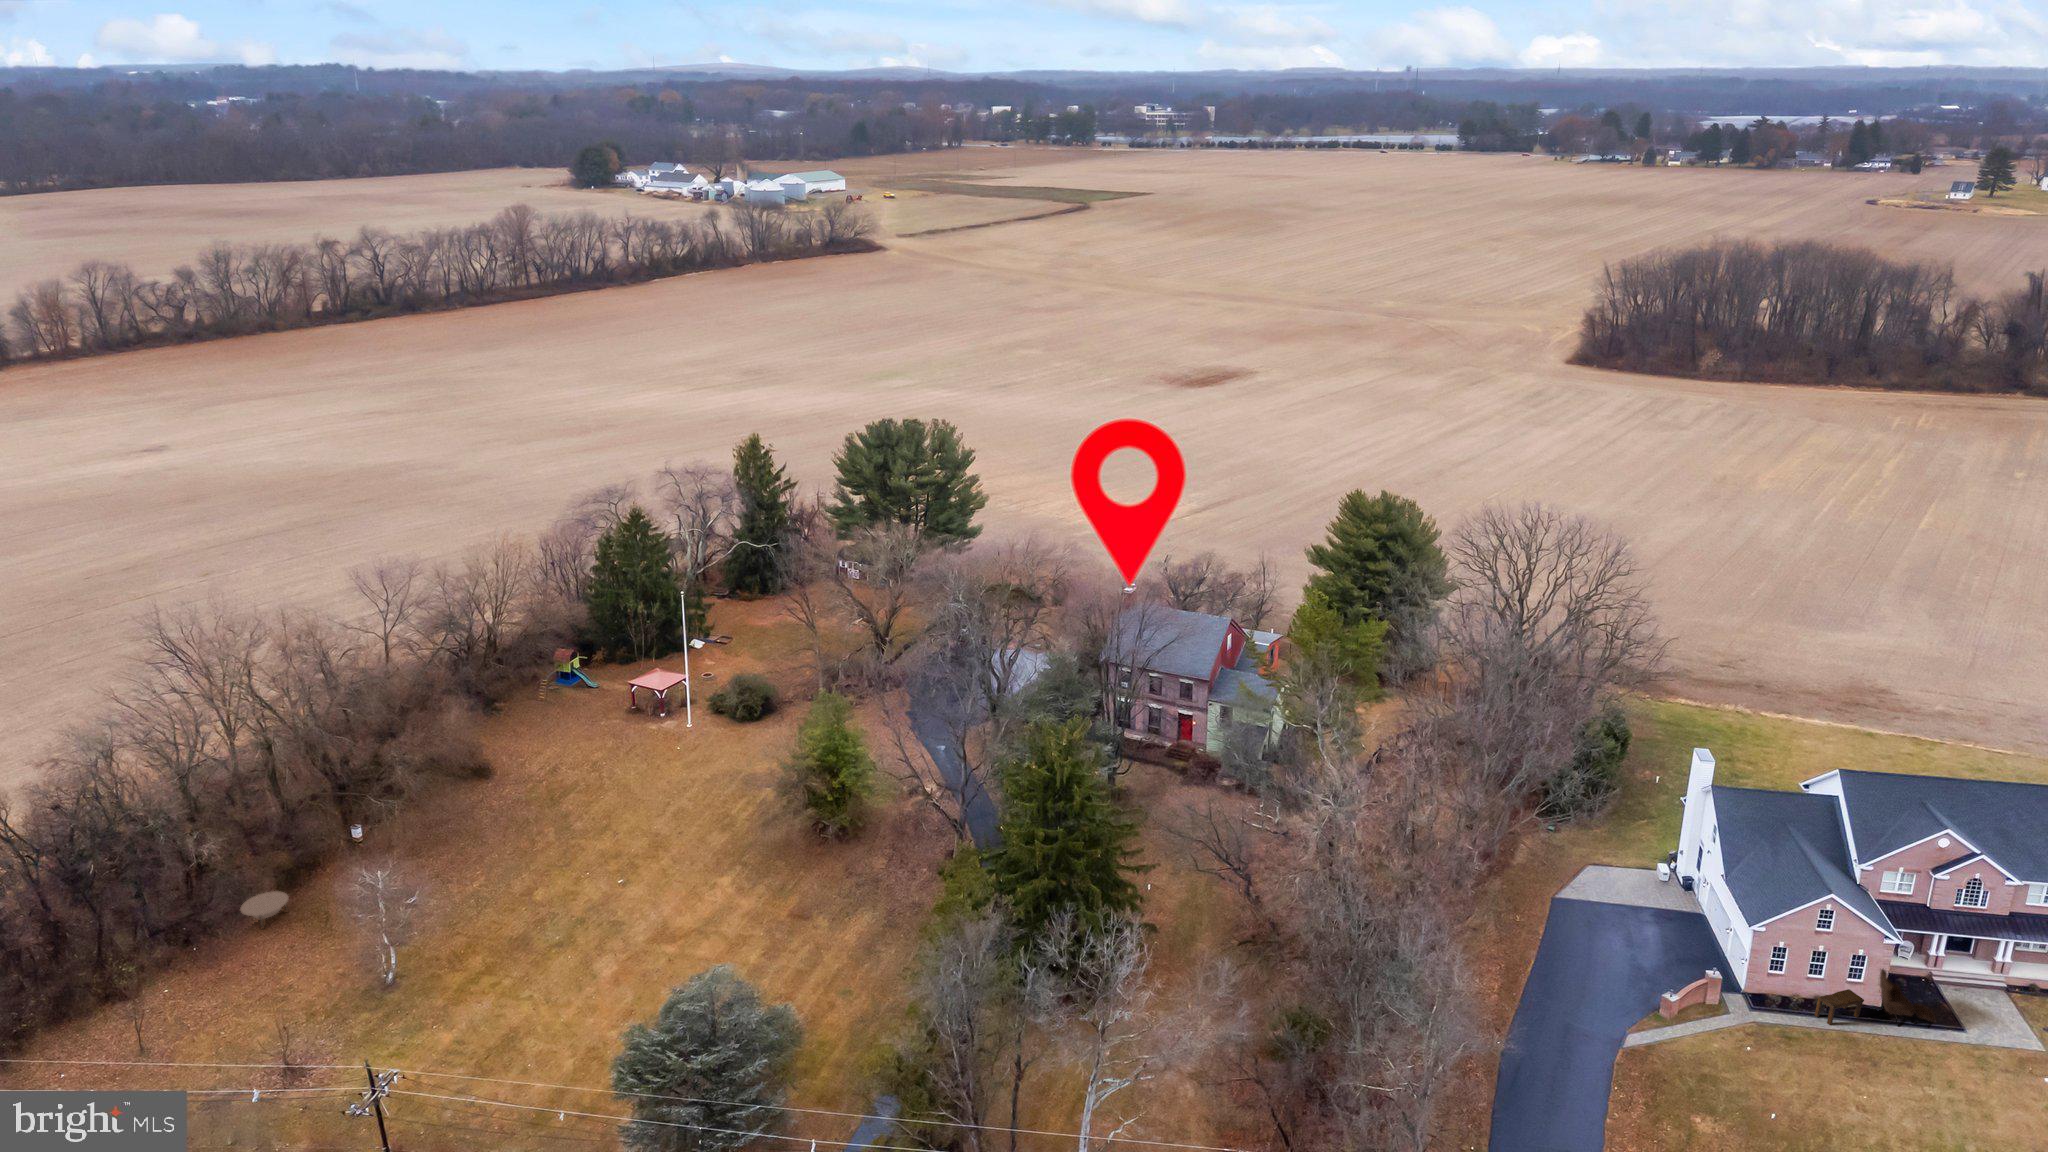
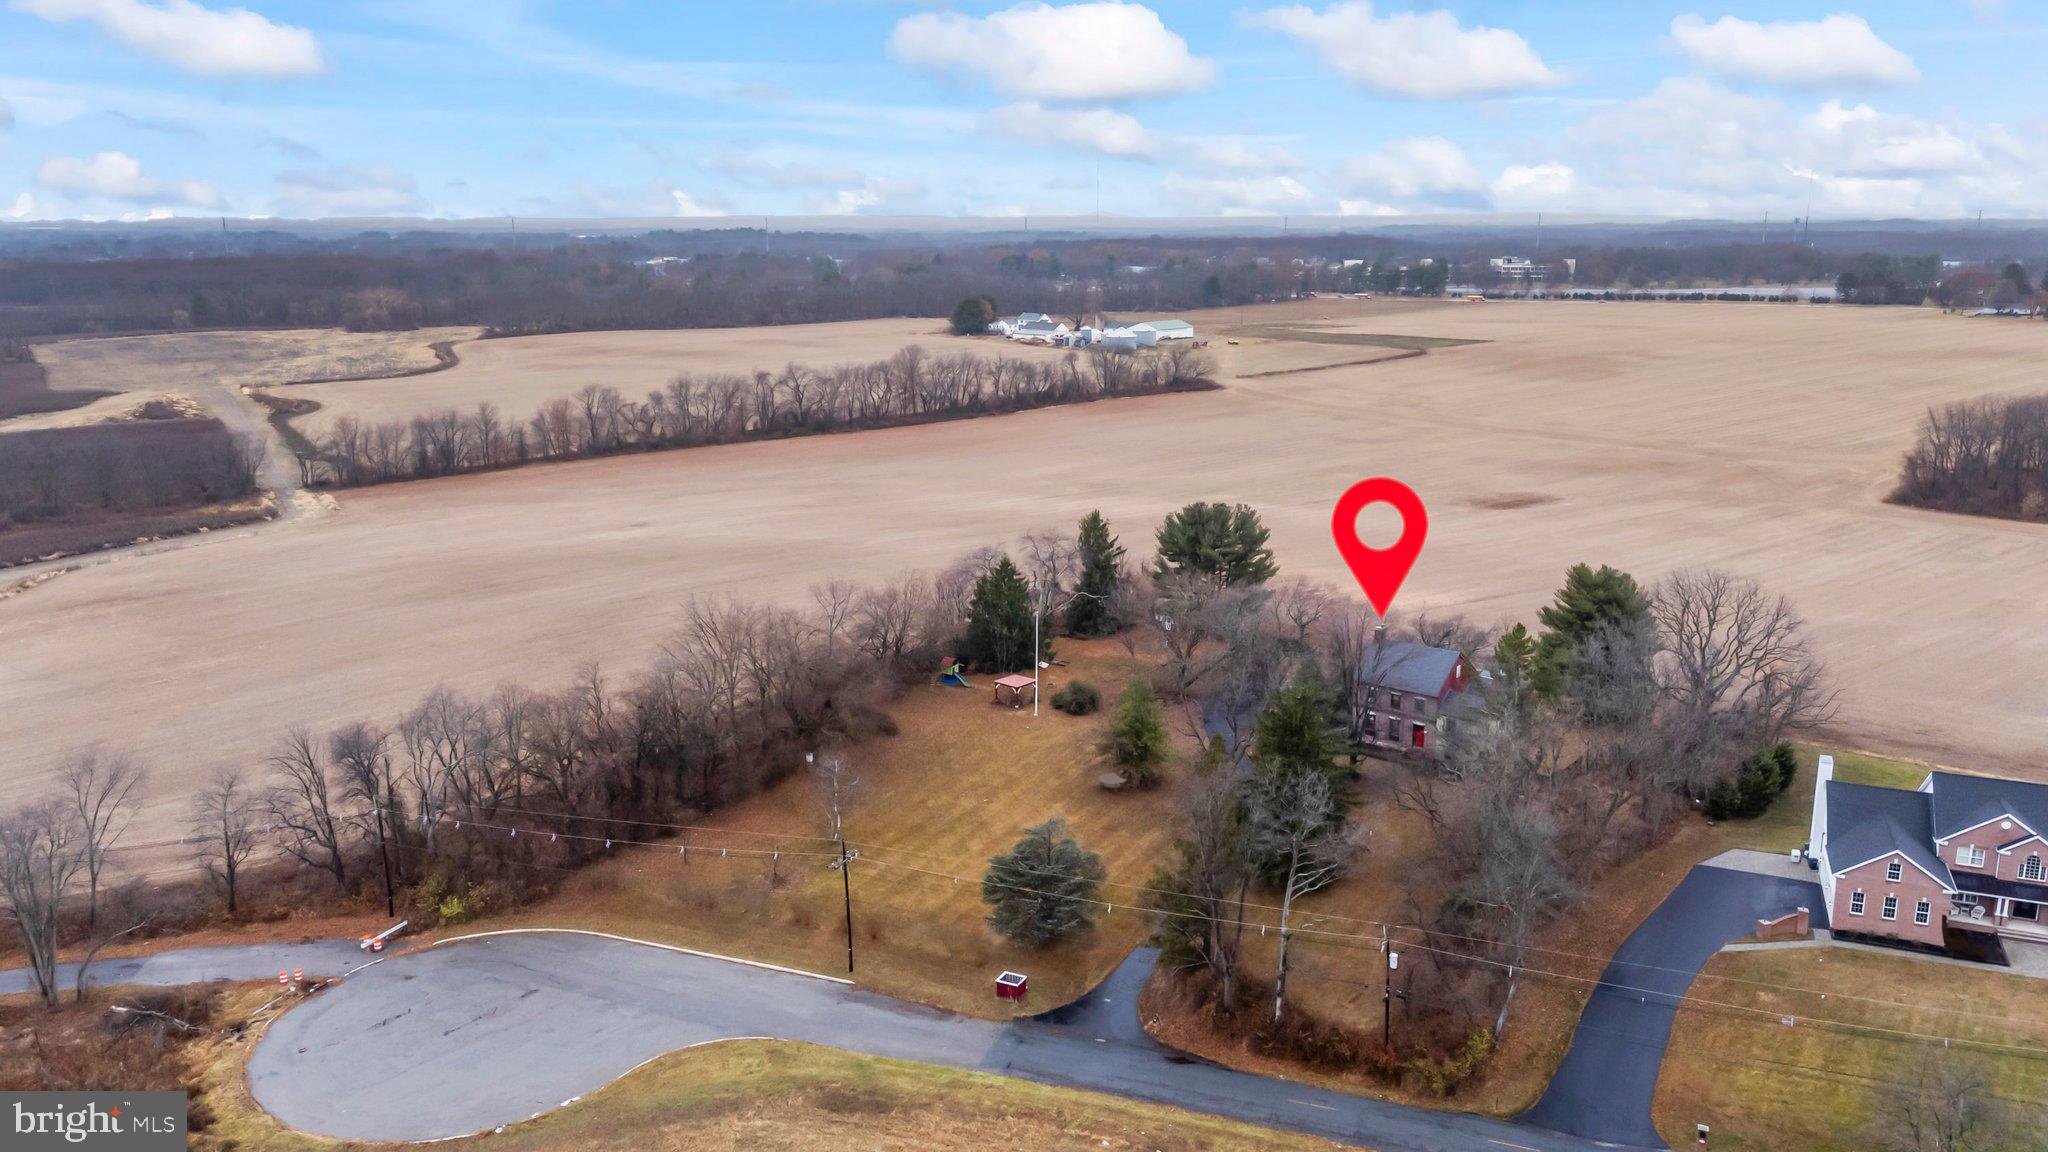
round table: present [240,891,289,929] -> present [1098,773,1126,794]
bench: present [1815,989,1864,1025] -> none [1885,930,1926,954]

